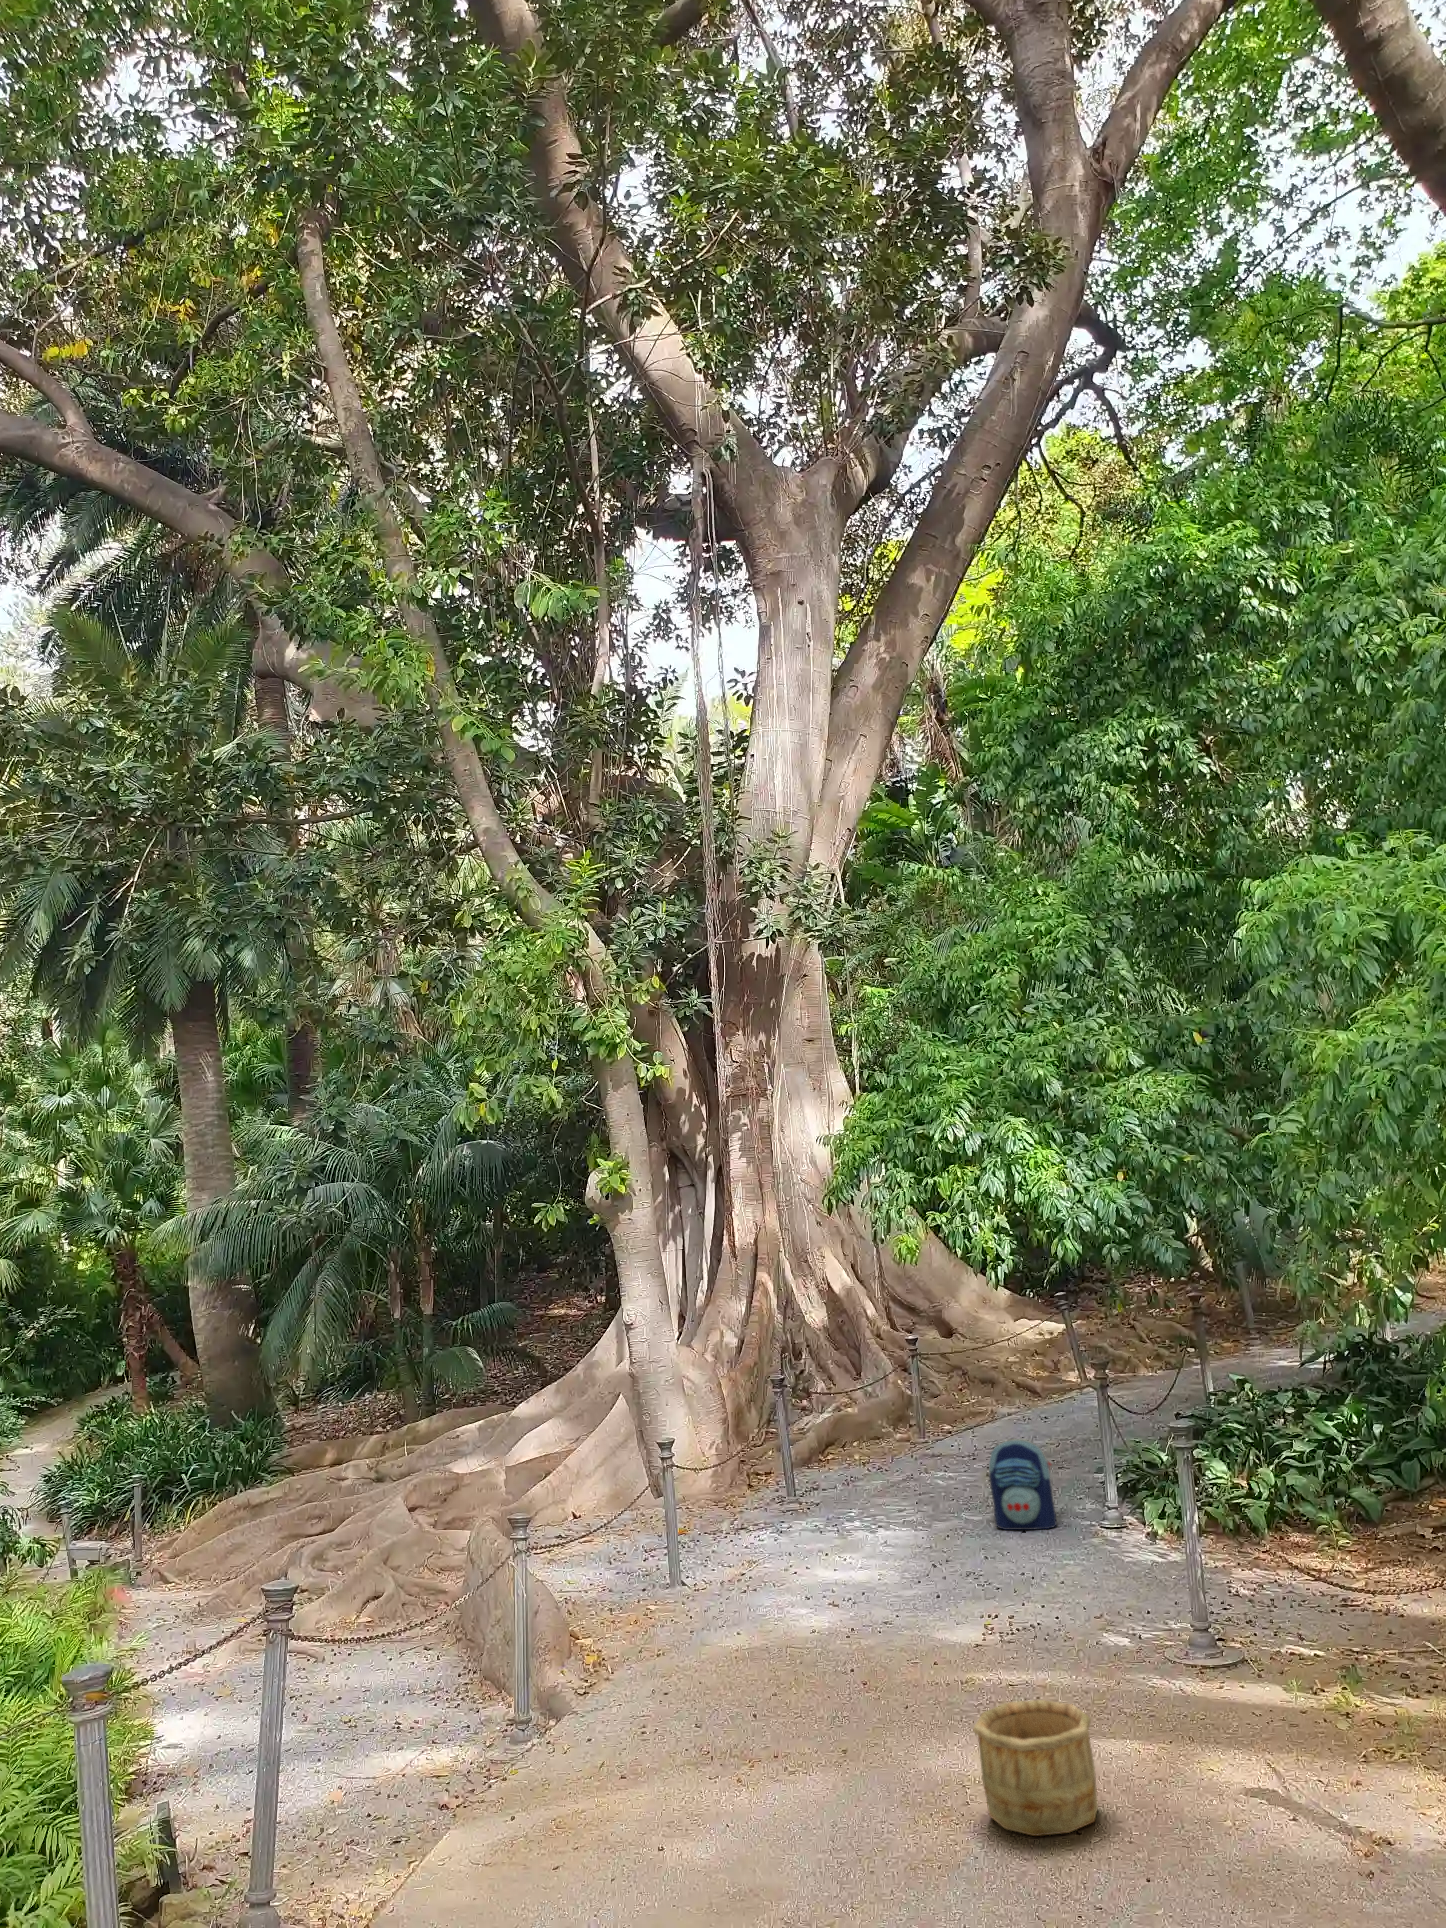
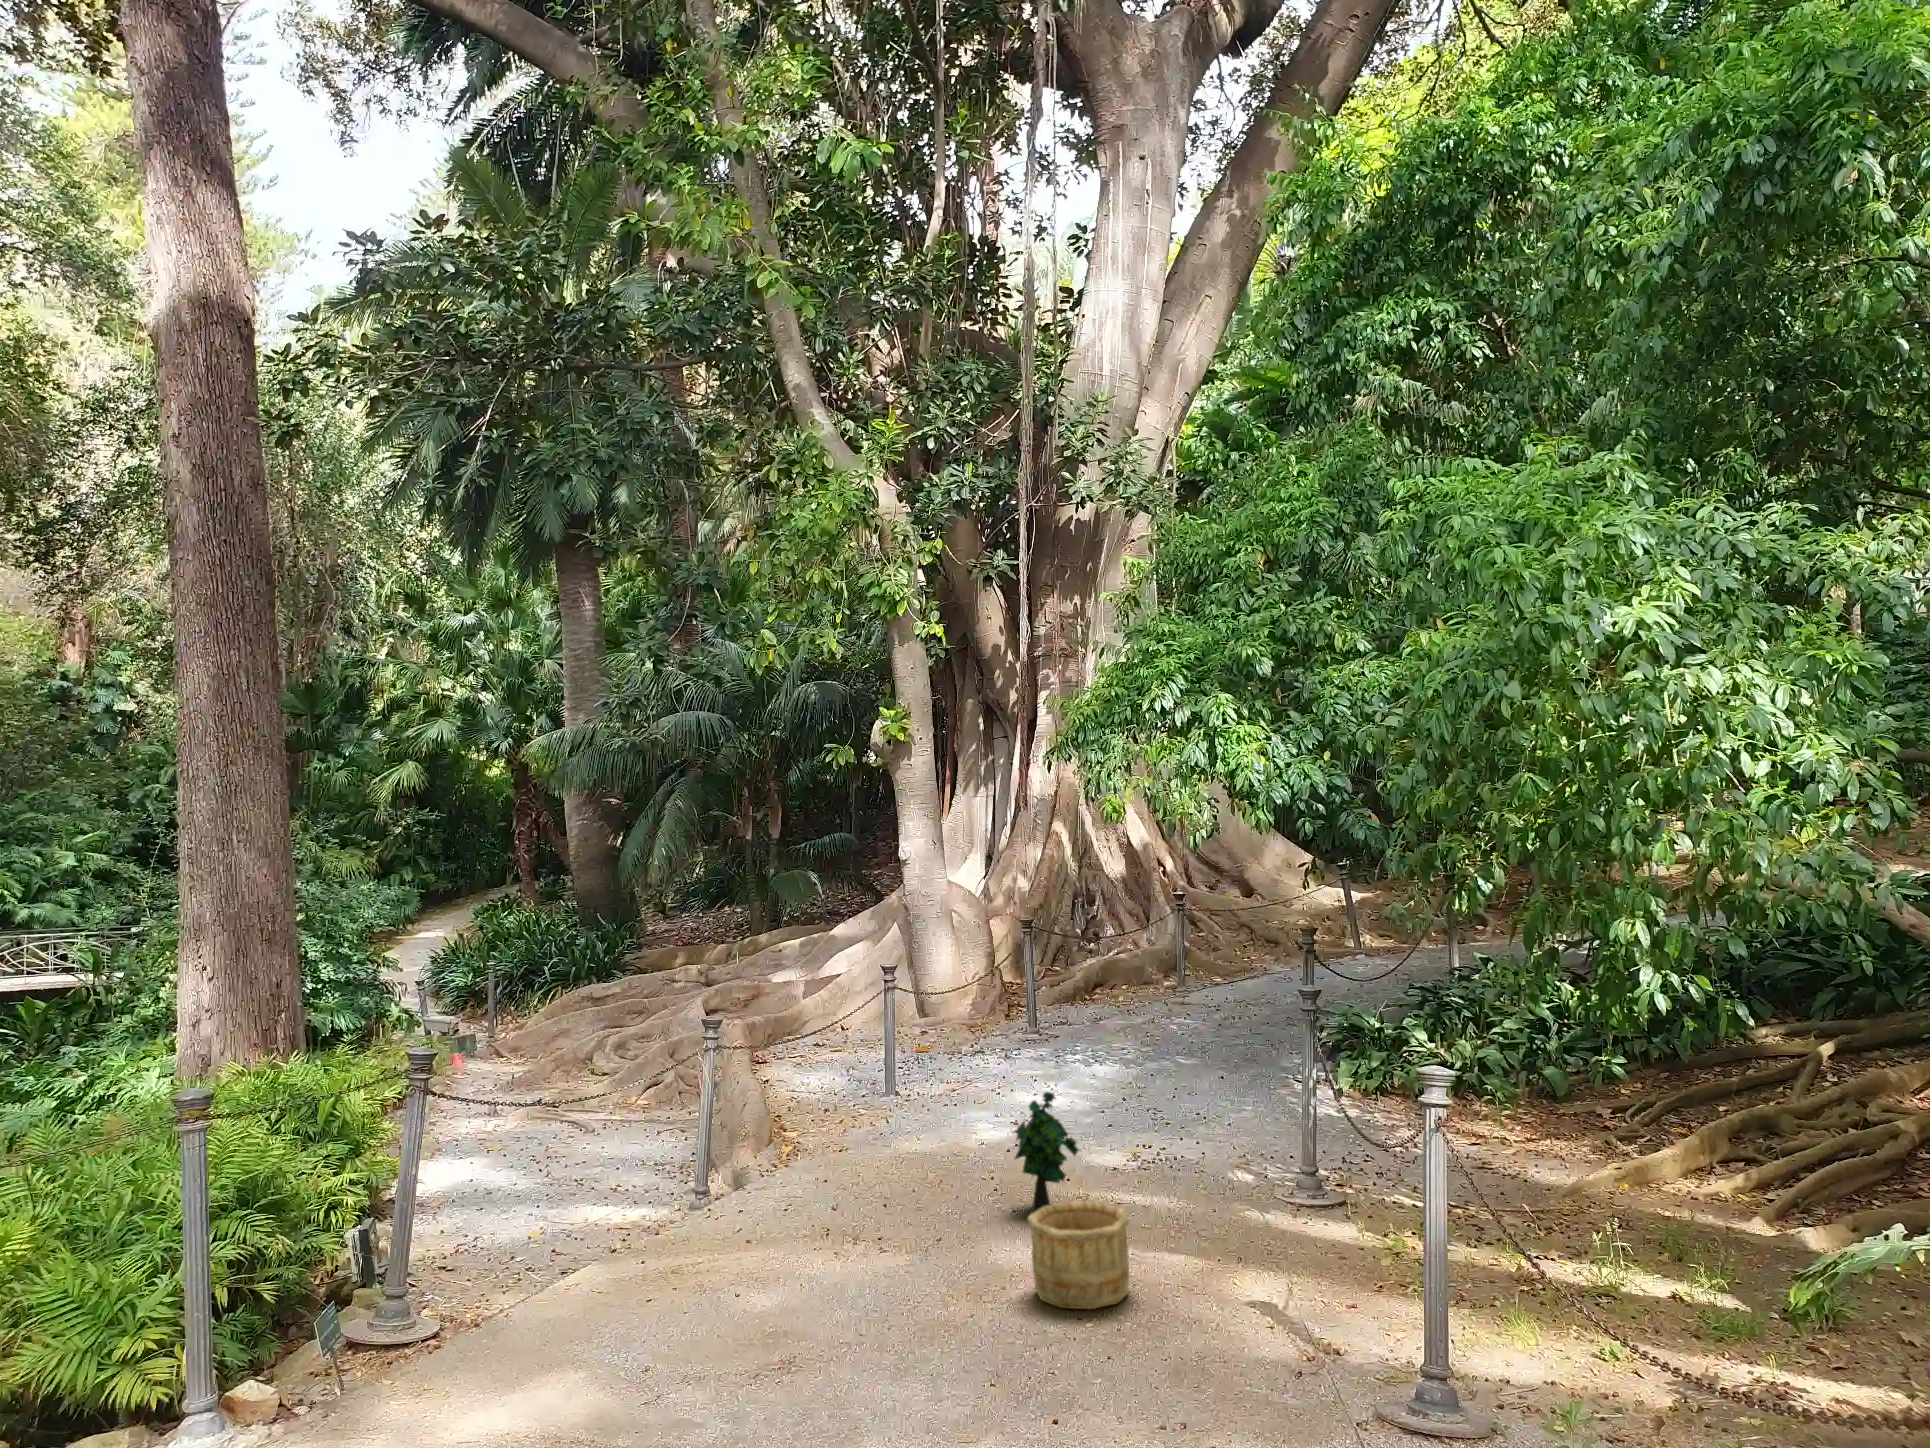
backpack: present [989,1439,1057,1530] -> none [1208,989,1266,1072]
decorative plant: none [883,1574,967,1725] -> present [1013,1092,1078,1214]

